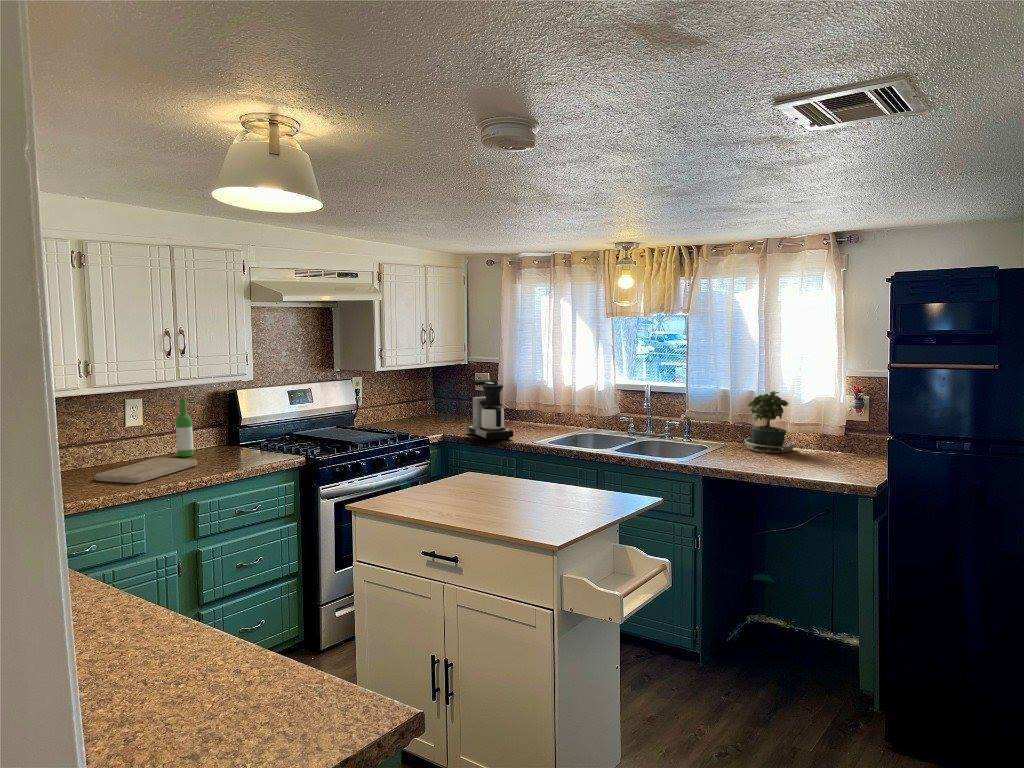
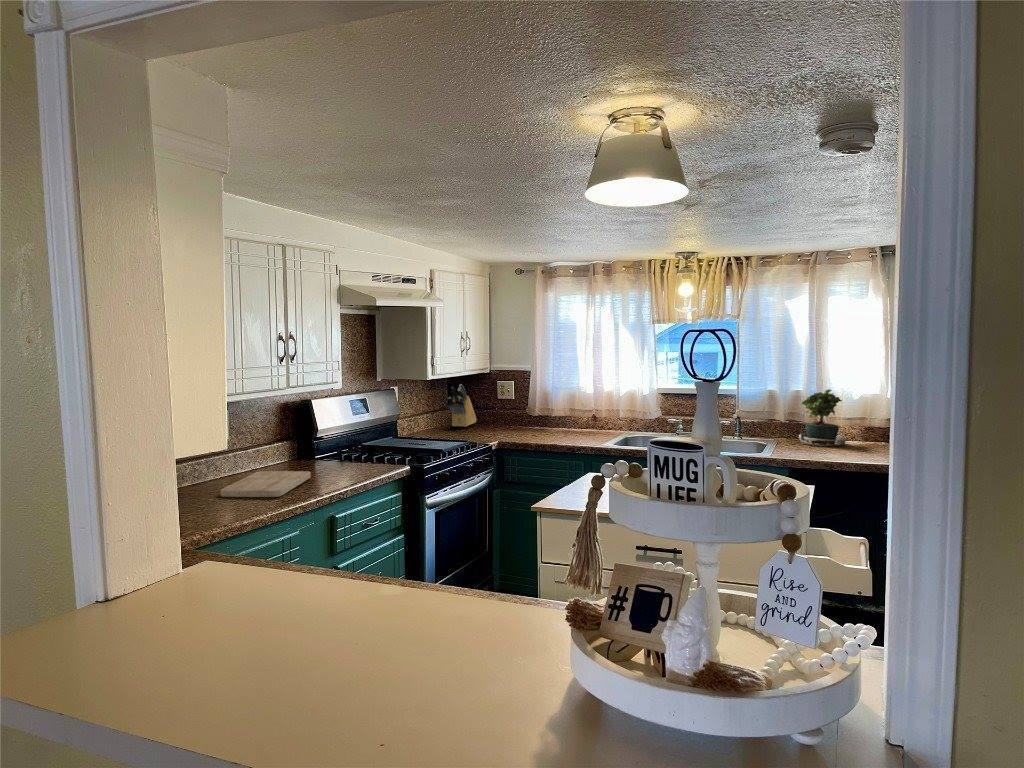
knife block: none [414,376,452,417] -> present [448,384,477,427]
coffee maker: present [467,380,513,441] -> none [527,385,583,445]
wine bottle: present [176,399,194,457] -> none [268,406,286,470]

